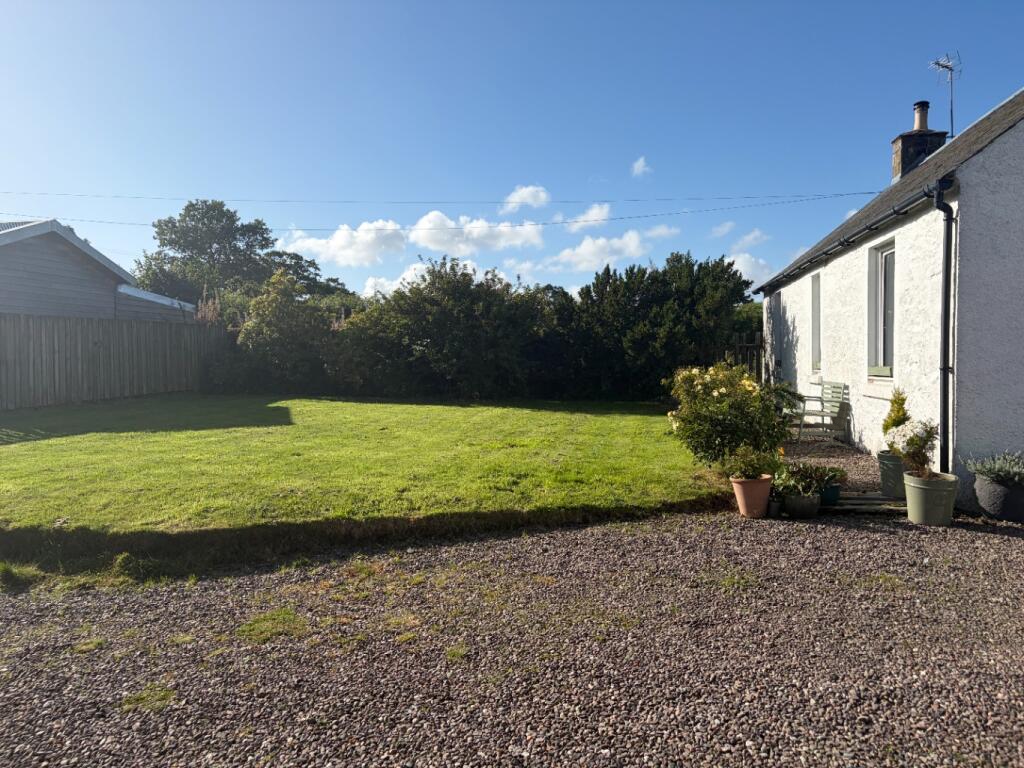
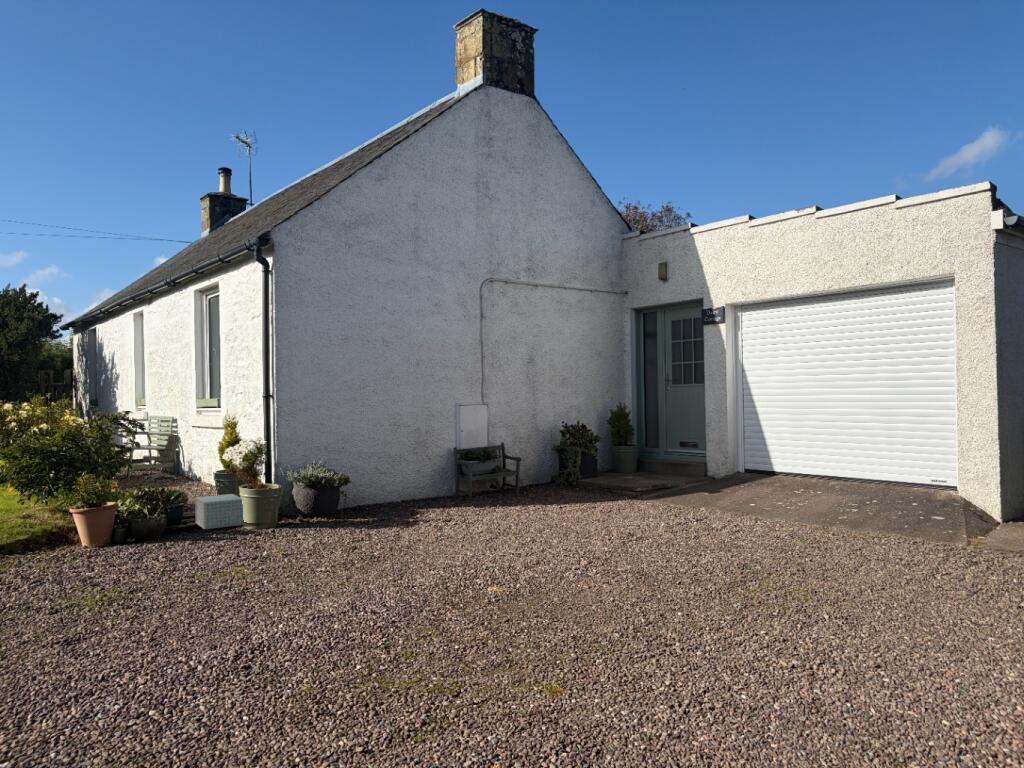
storage box: none [854,478,909,517] -> present [195,494,243,529]

